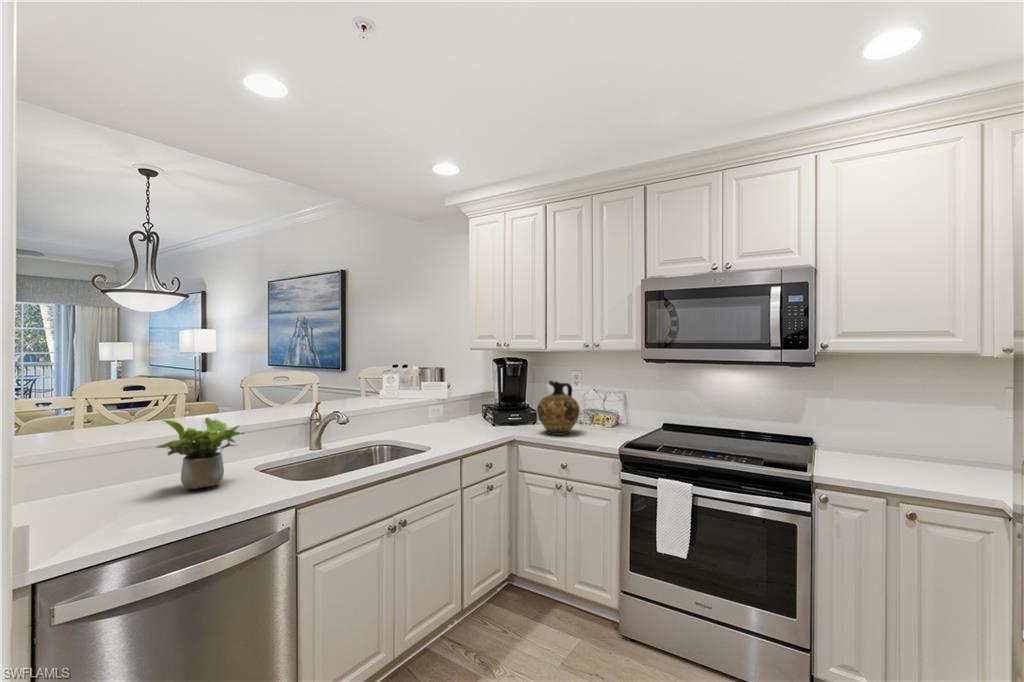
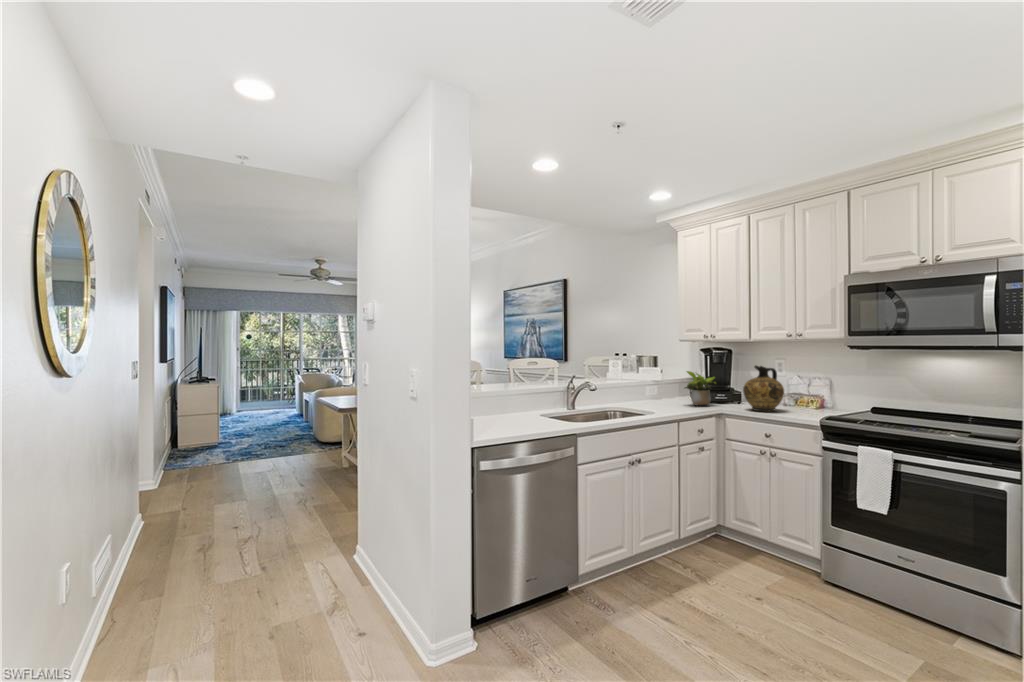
potted plant: present [156,418,244,489] -> present [685,371,716,405]

